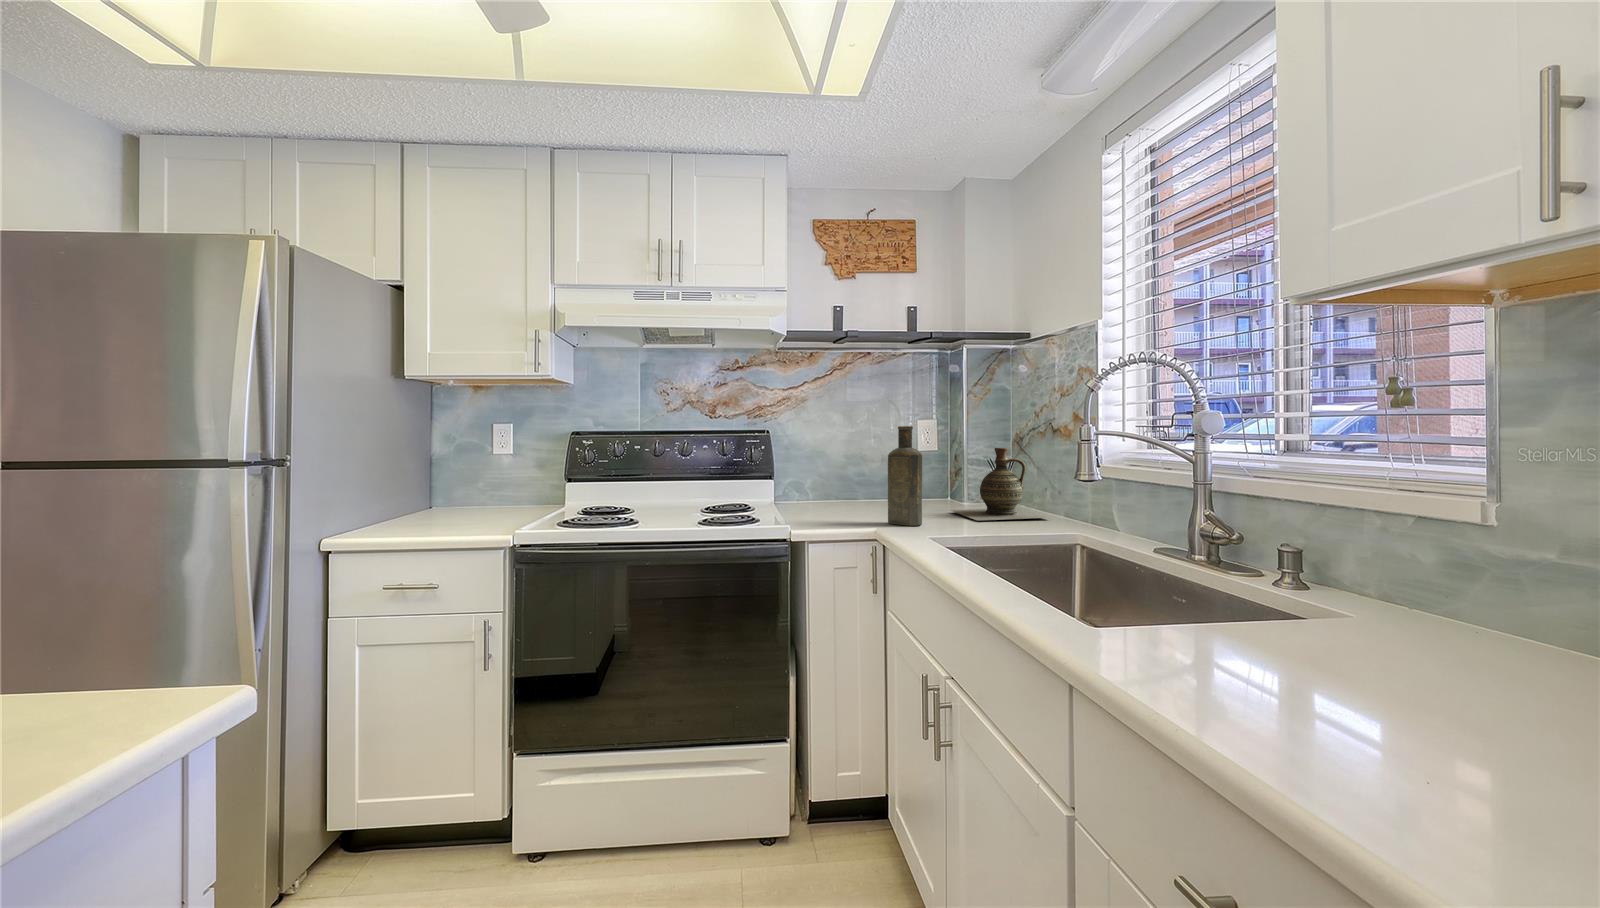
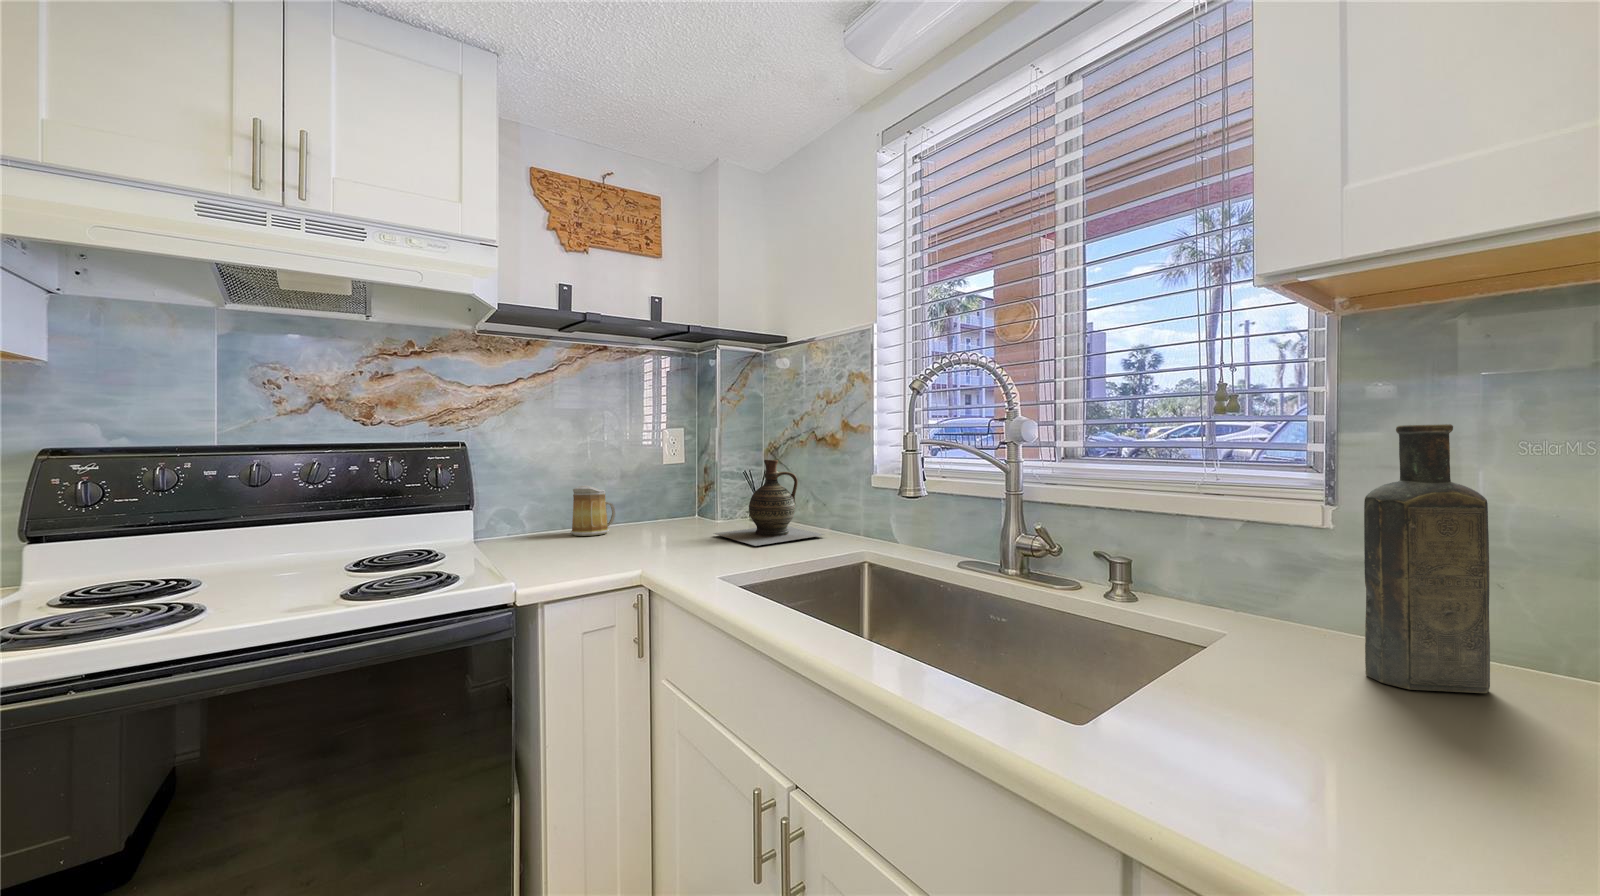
bottle: present [888,426,922,526] -> present [1364,424,1490,693]
mug: none [840,466,874,506] -> present [571,485,615,536]

